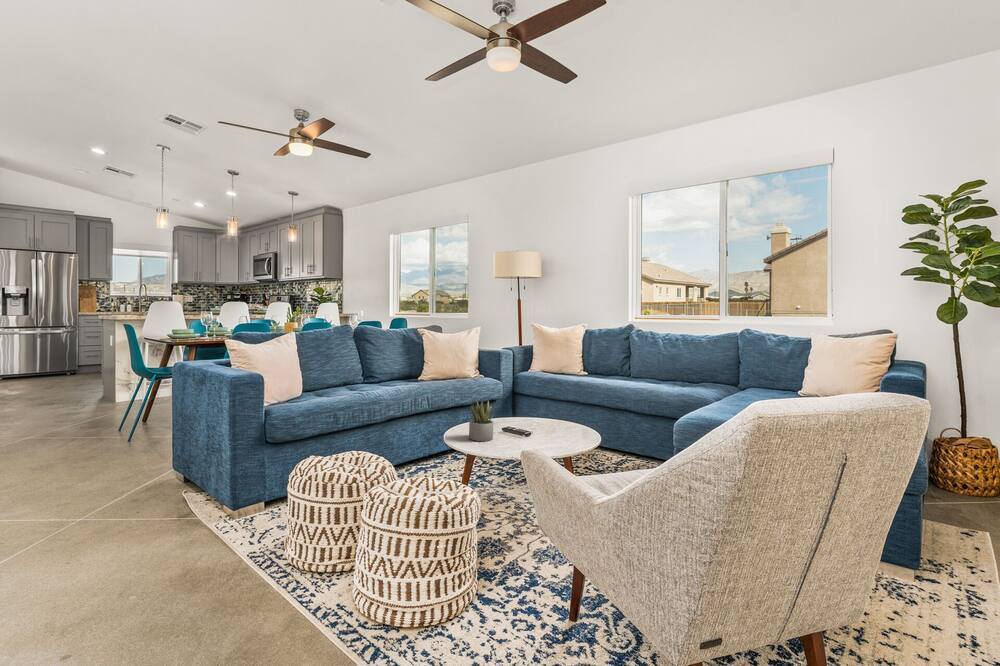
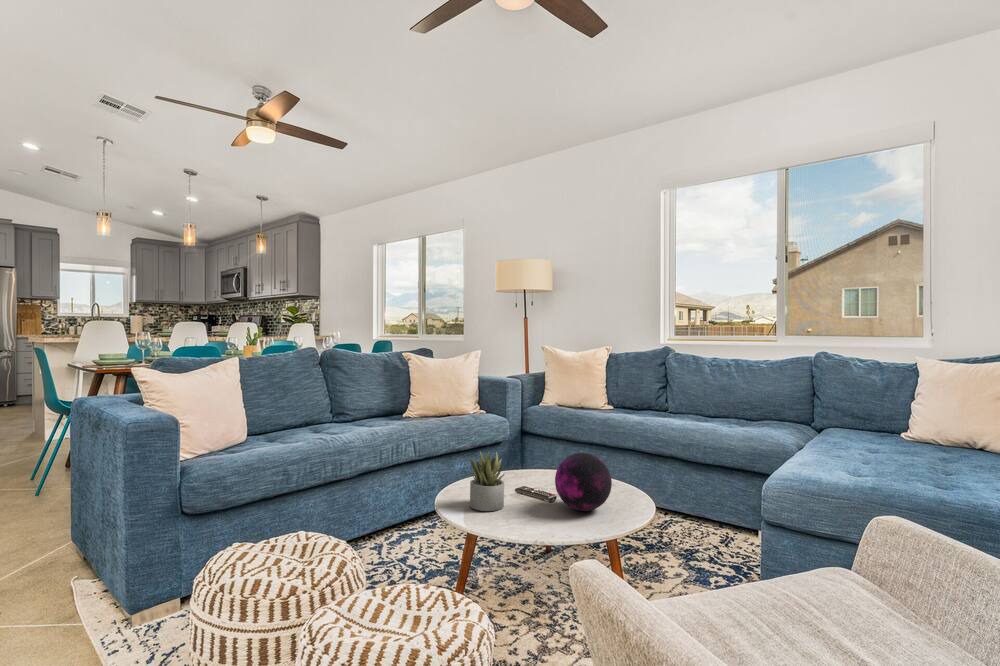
decorative orb: none [529,401,569,441] -> present [555,453,612,511]

